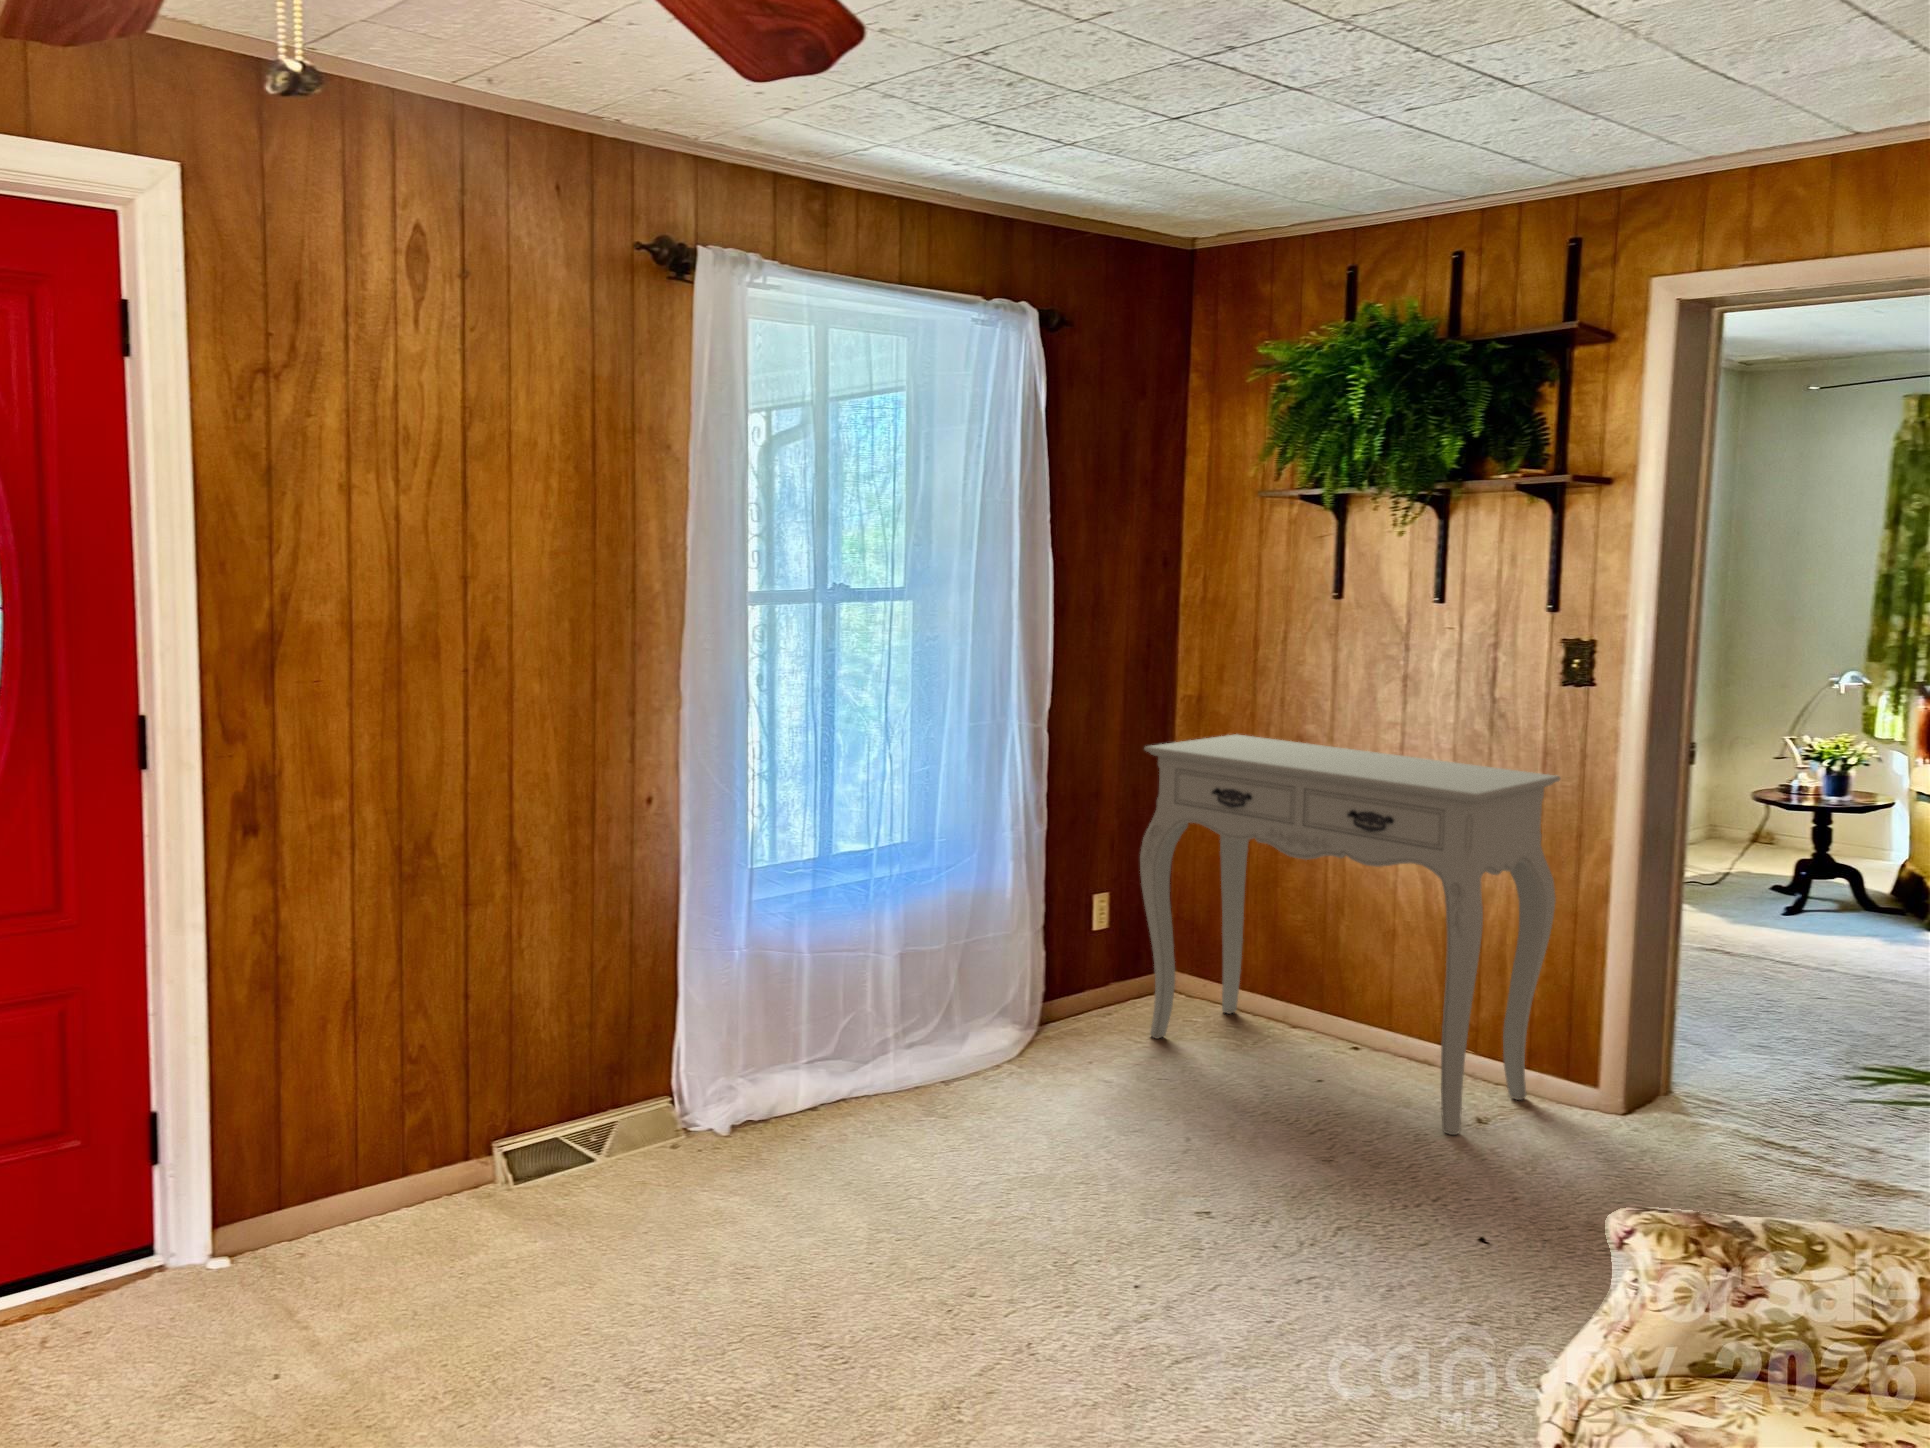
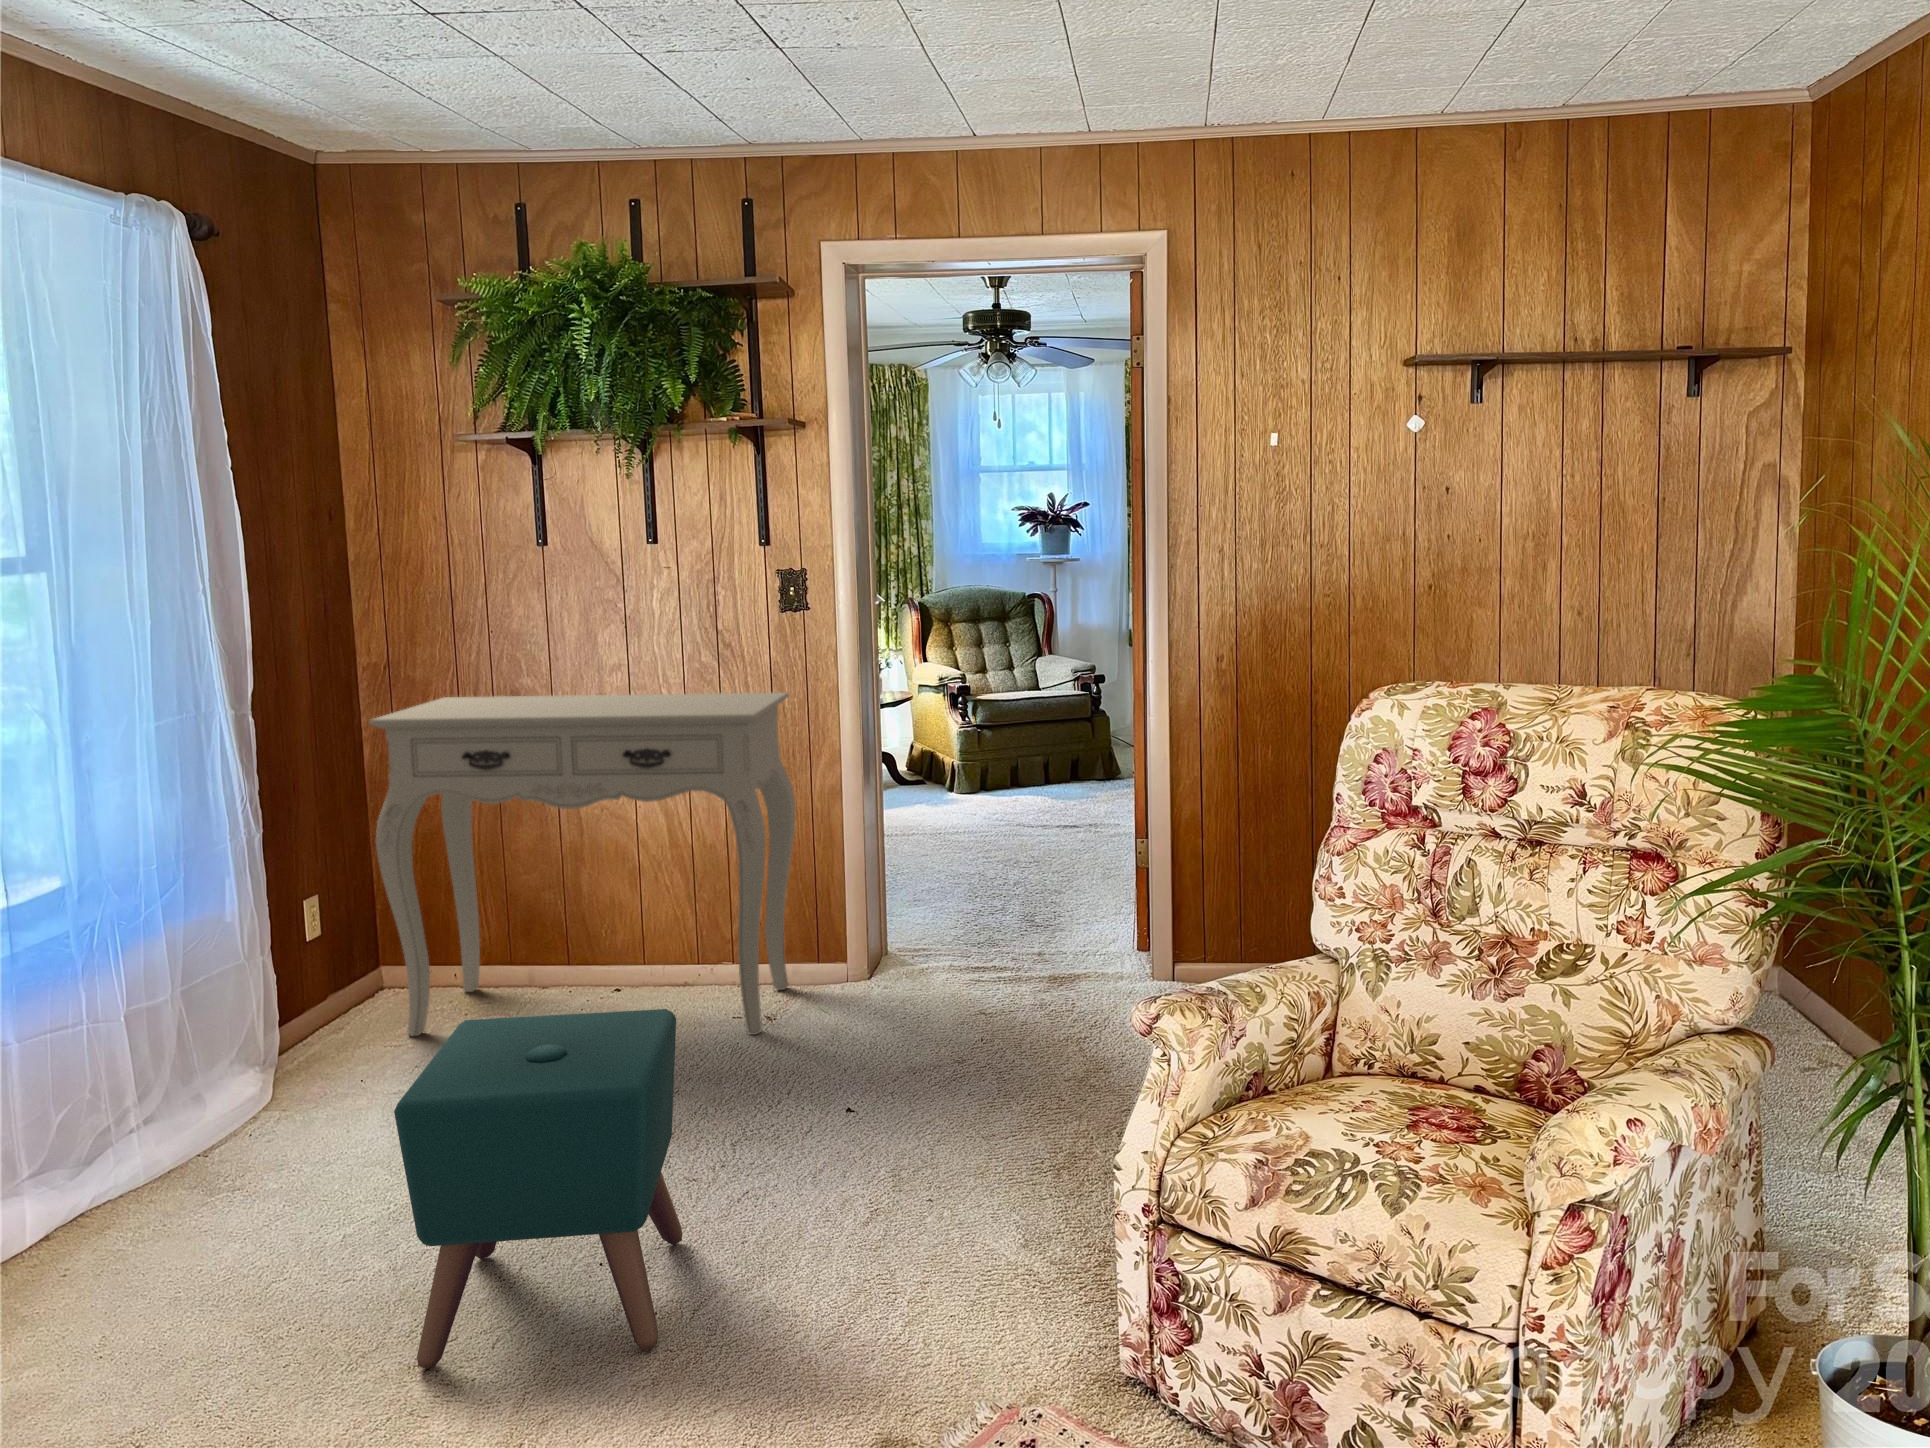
ottoman: none [948,1024,1231,1374] -> present [394,1009,682,1369]

